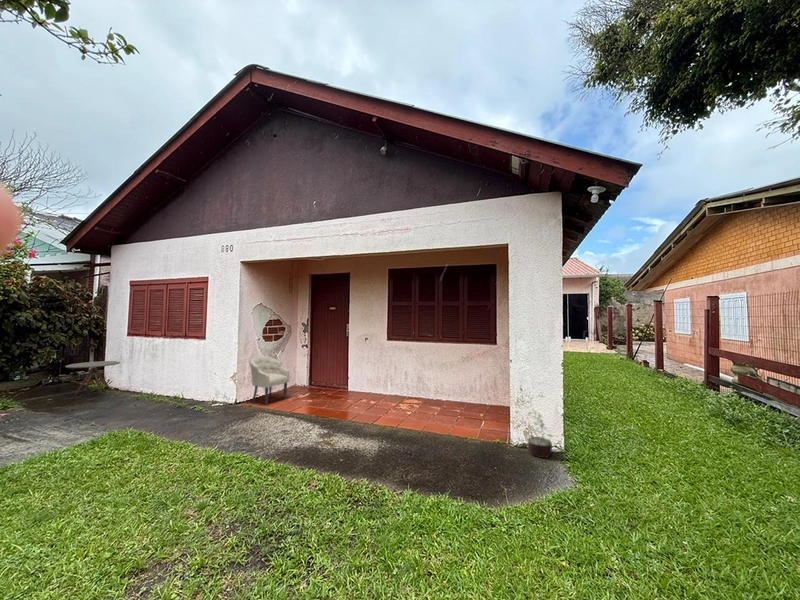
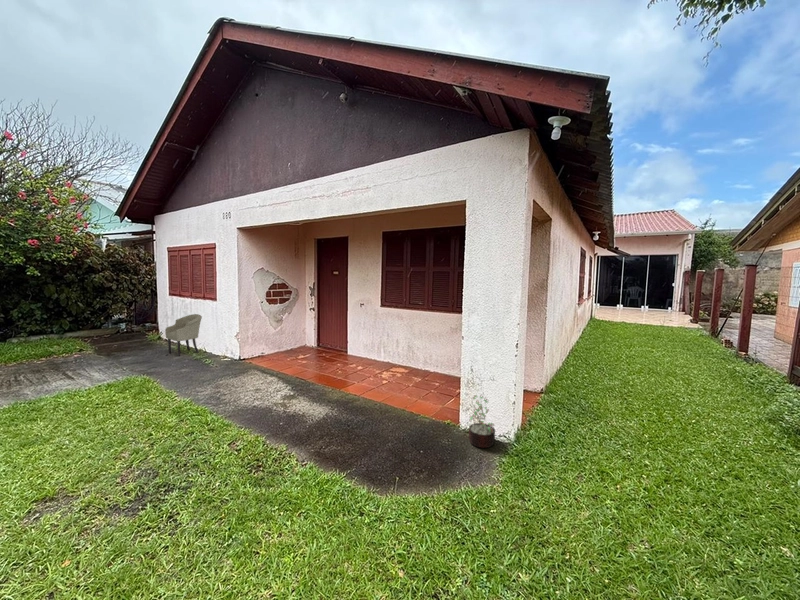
chair: present [249,356,290,405] -> present [165,314,202,356]
round table: present [66,361,120,395] -> none [123,317,166,344]

